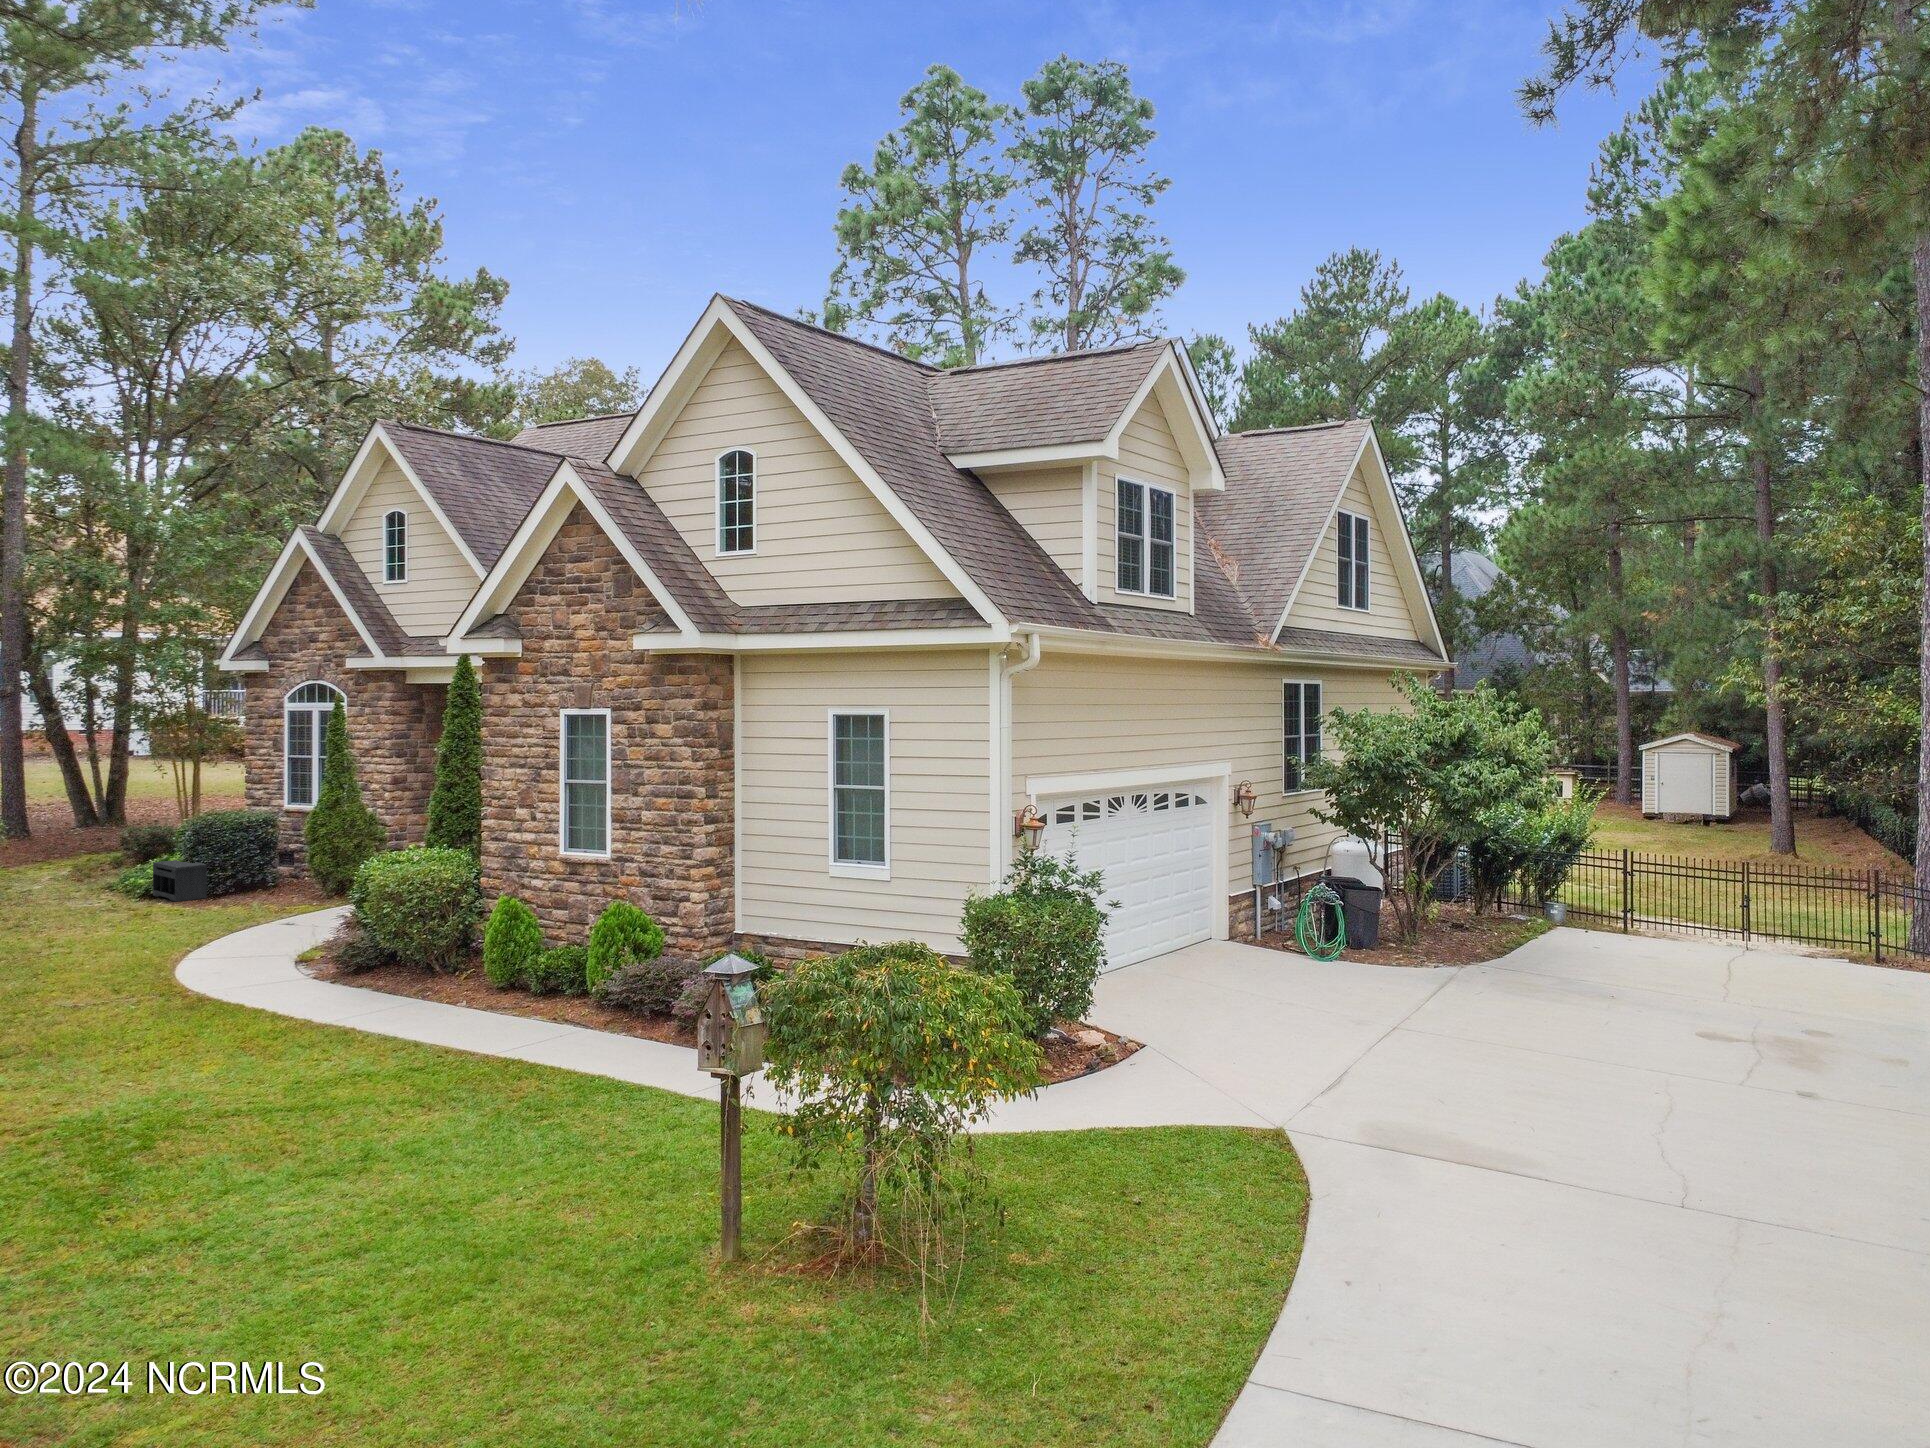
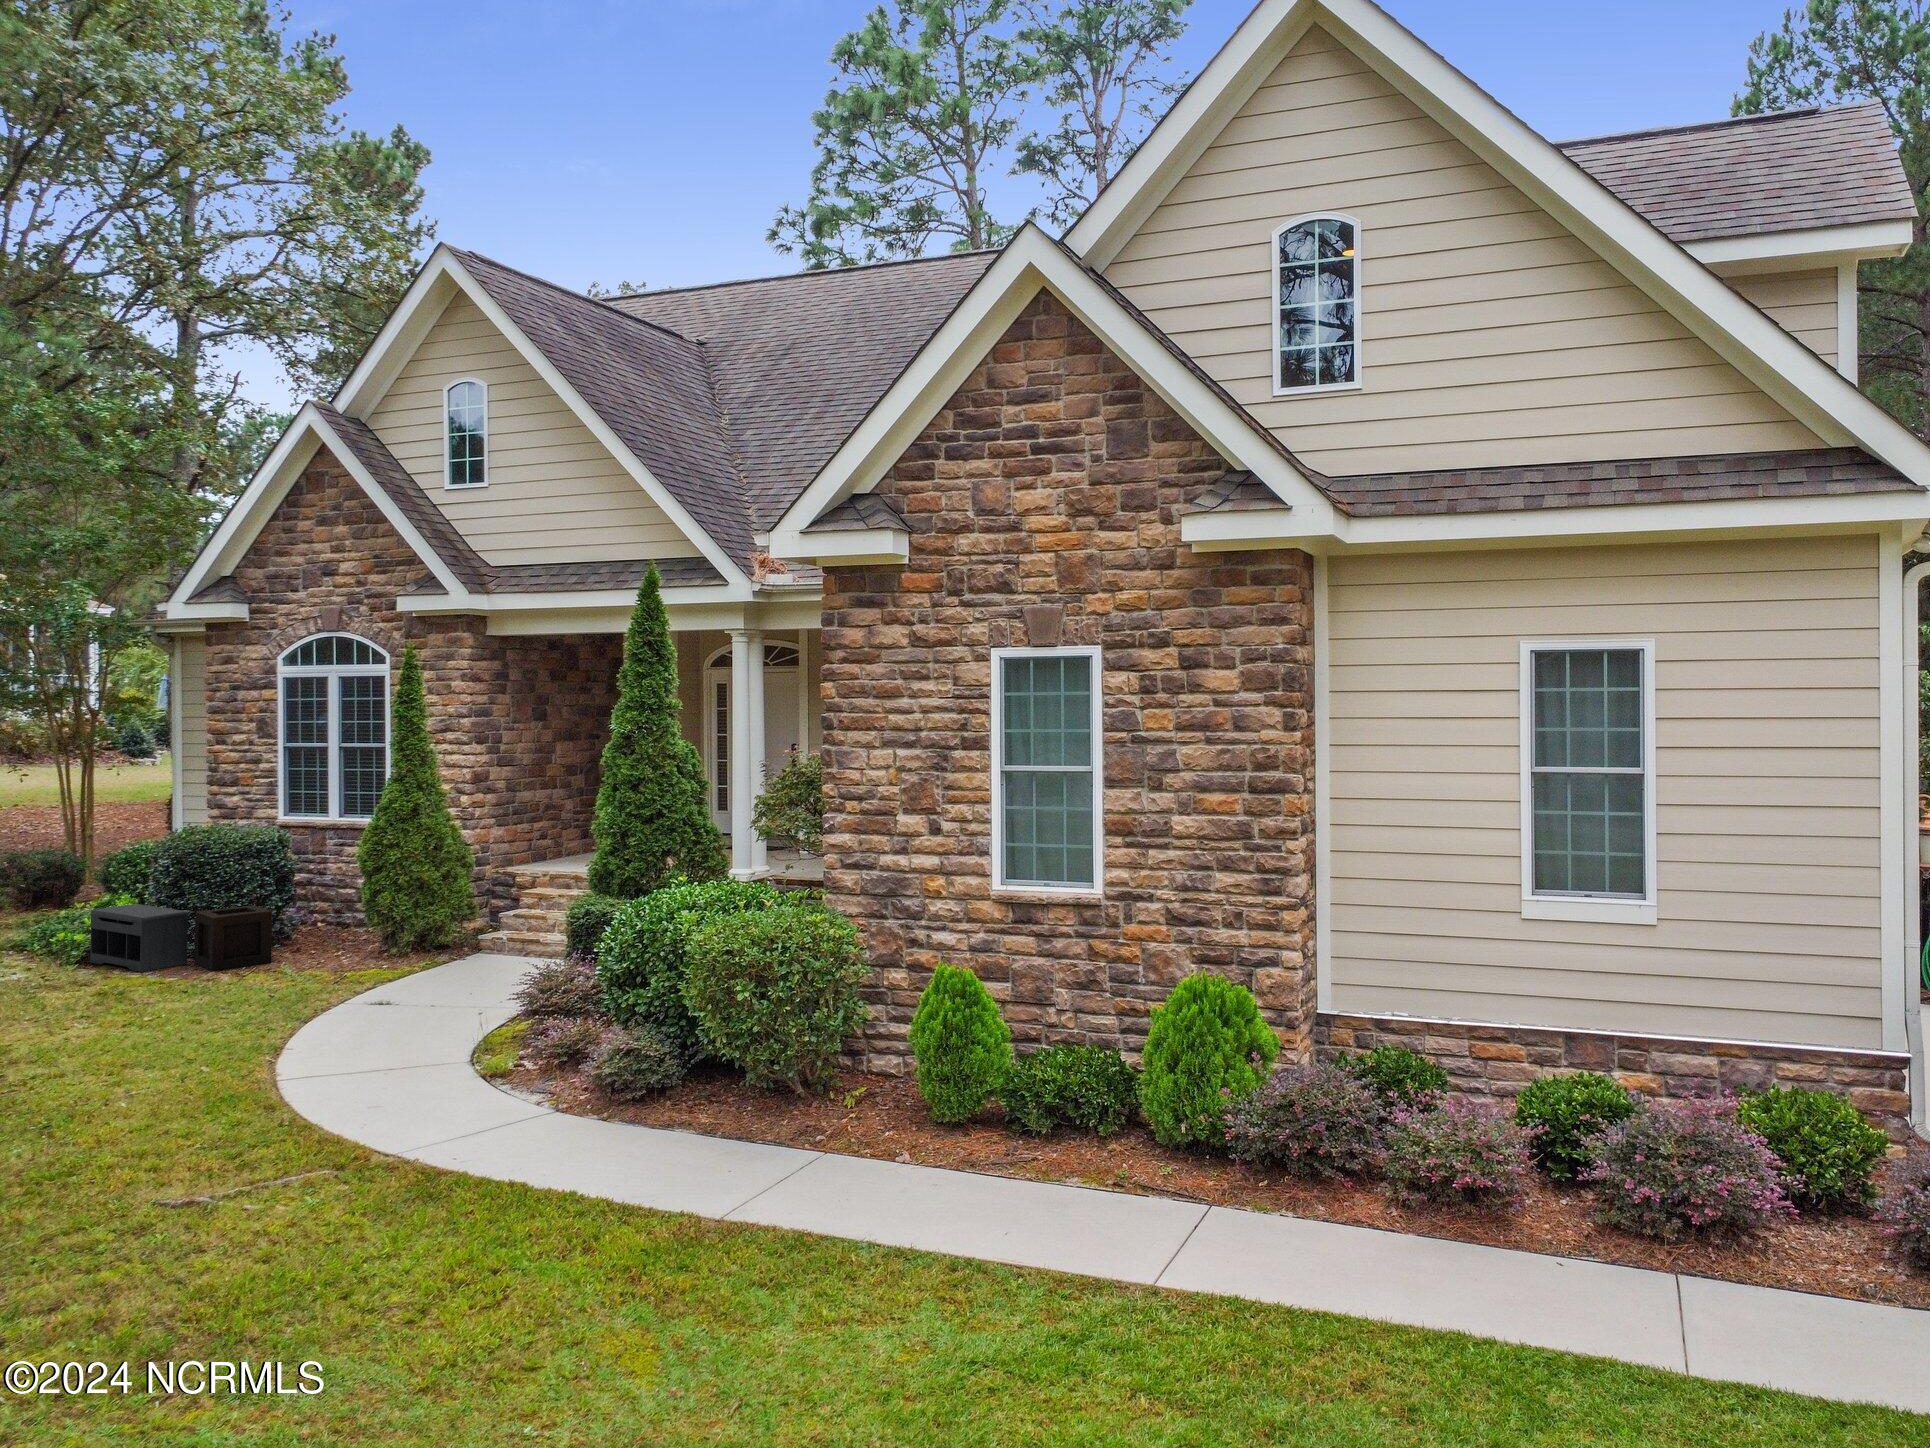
wooden crate: none [211,862,256,902] -> present [195,906,272,971]

